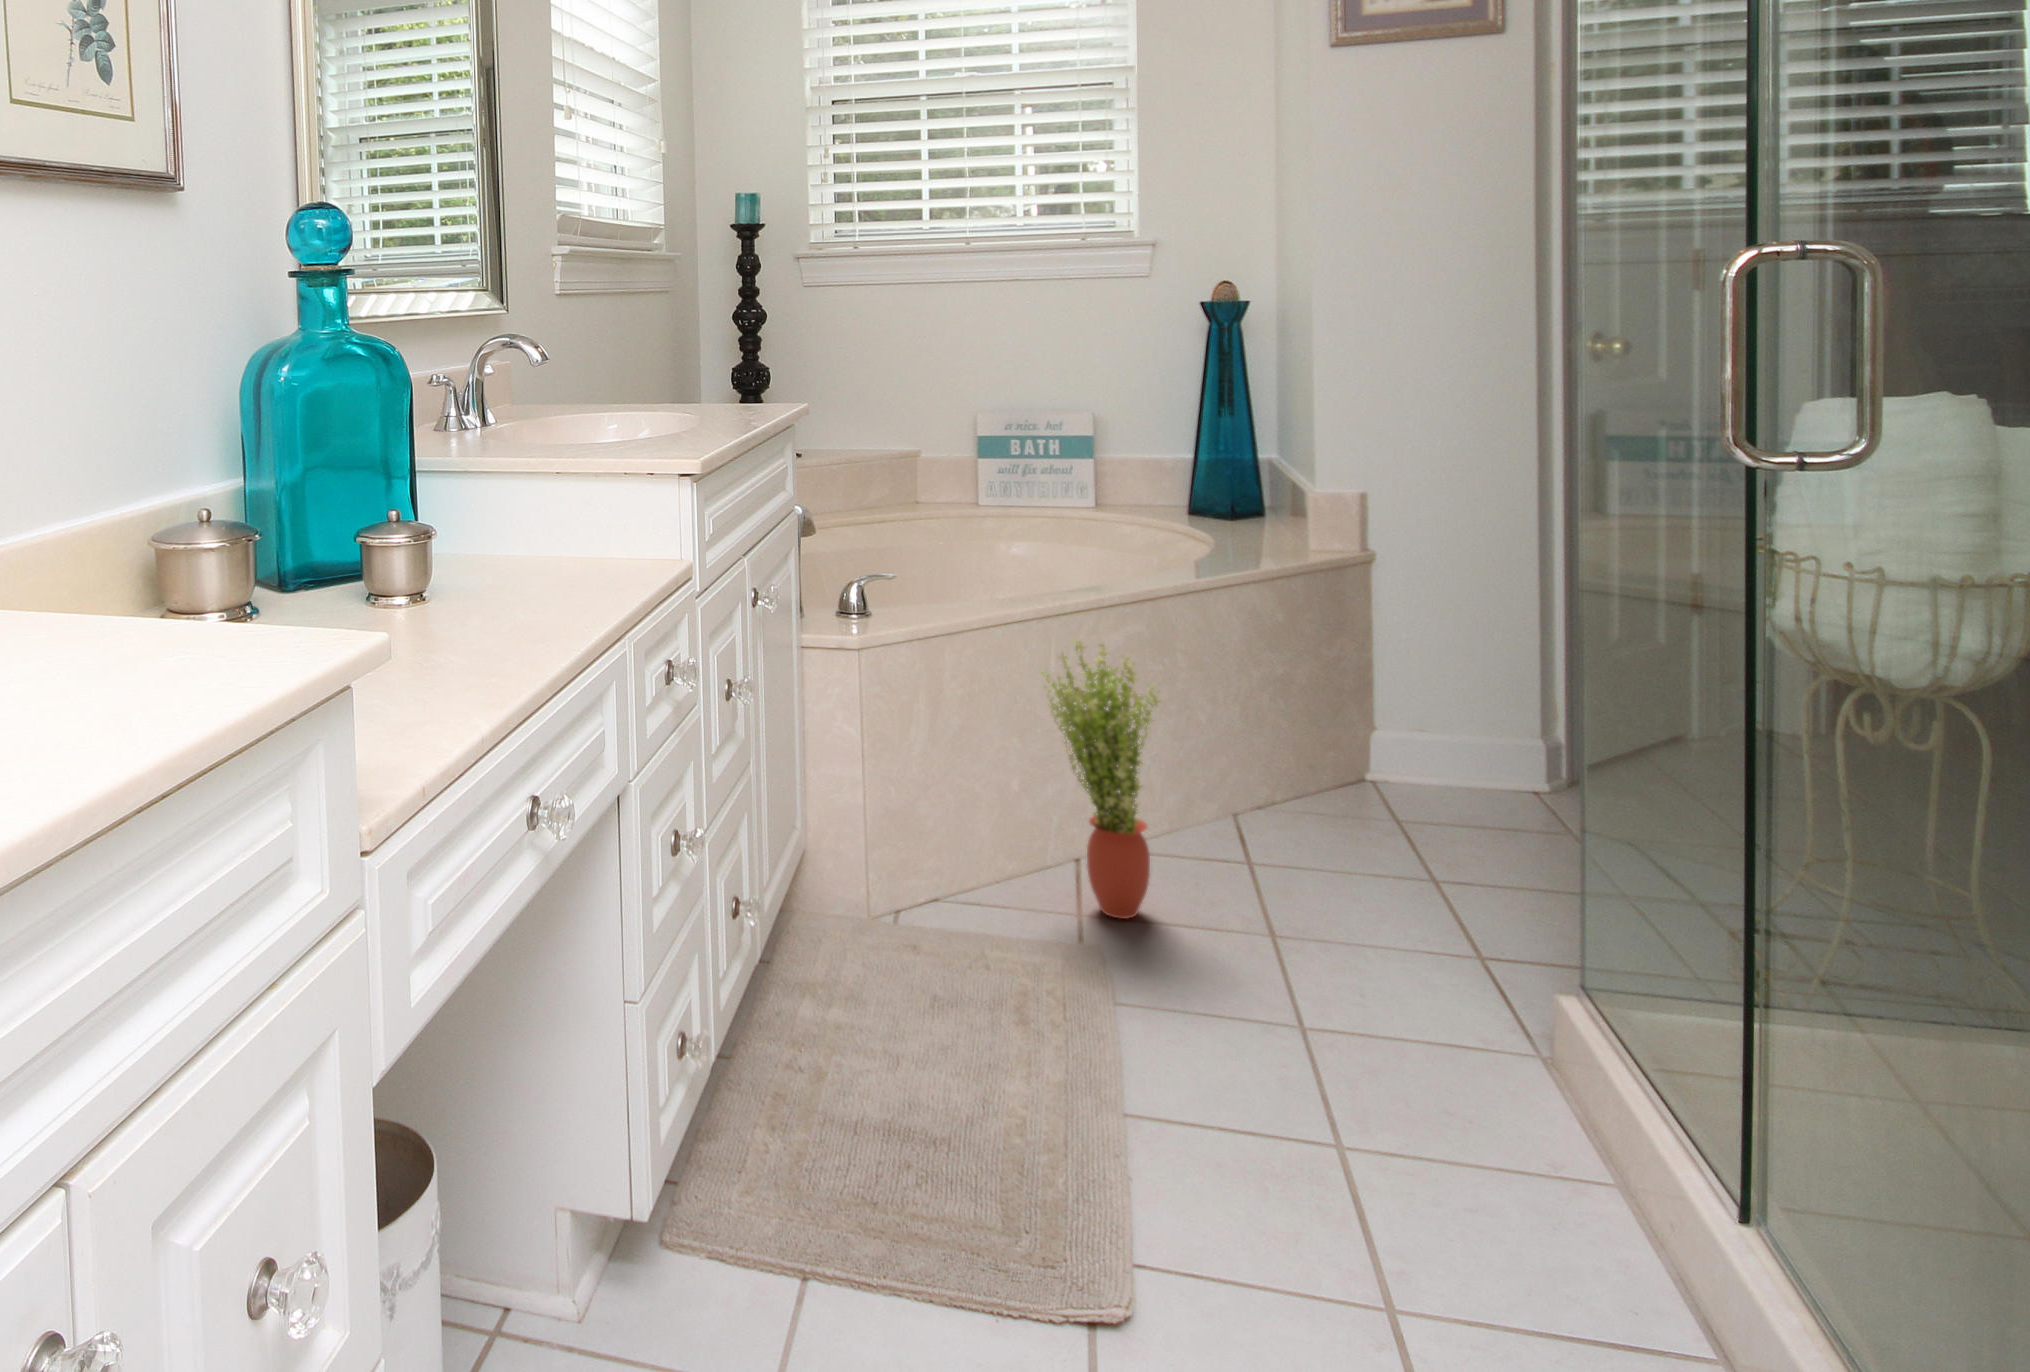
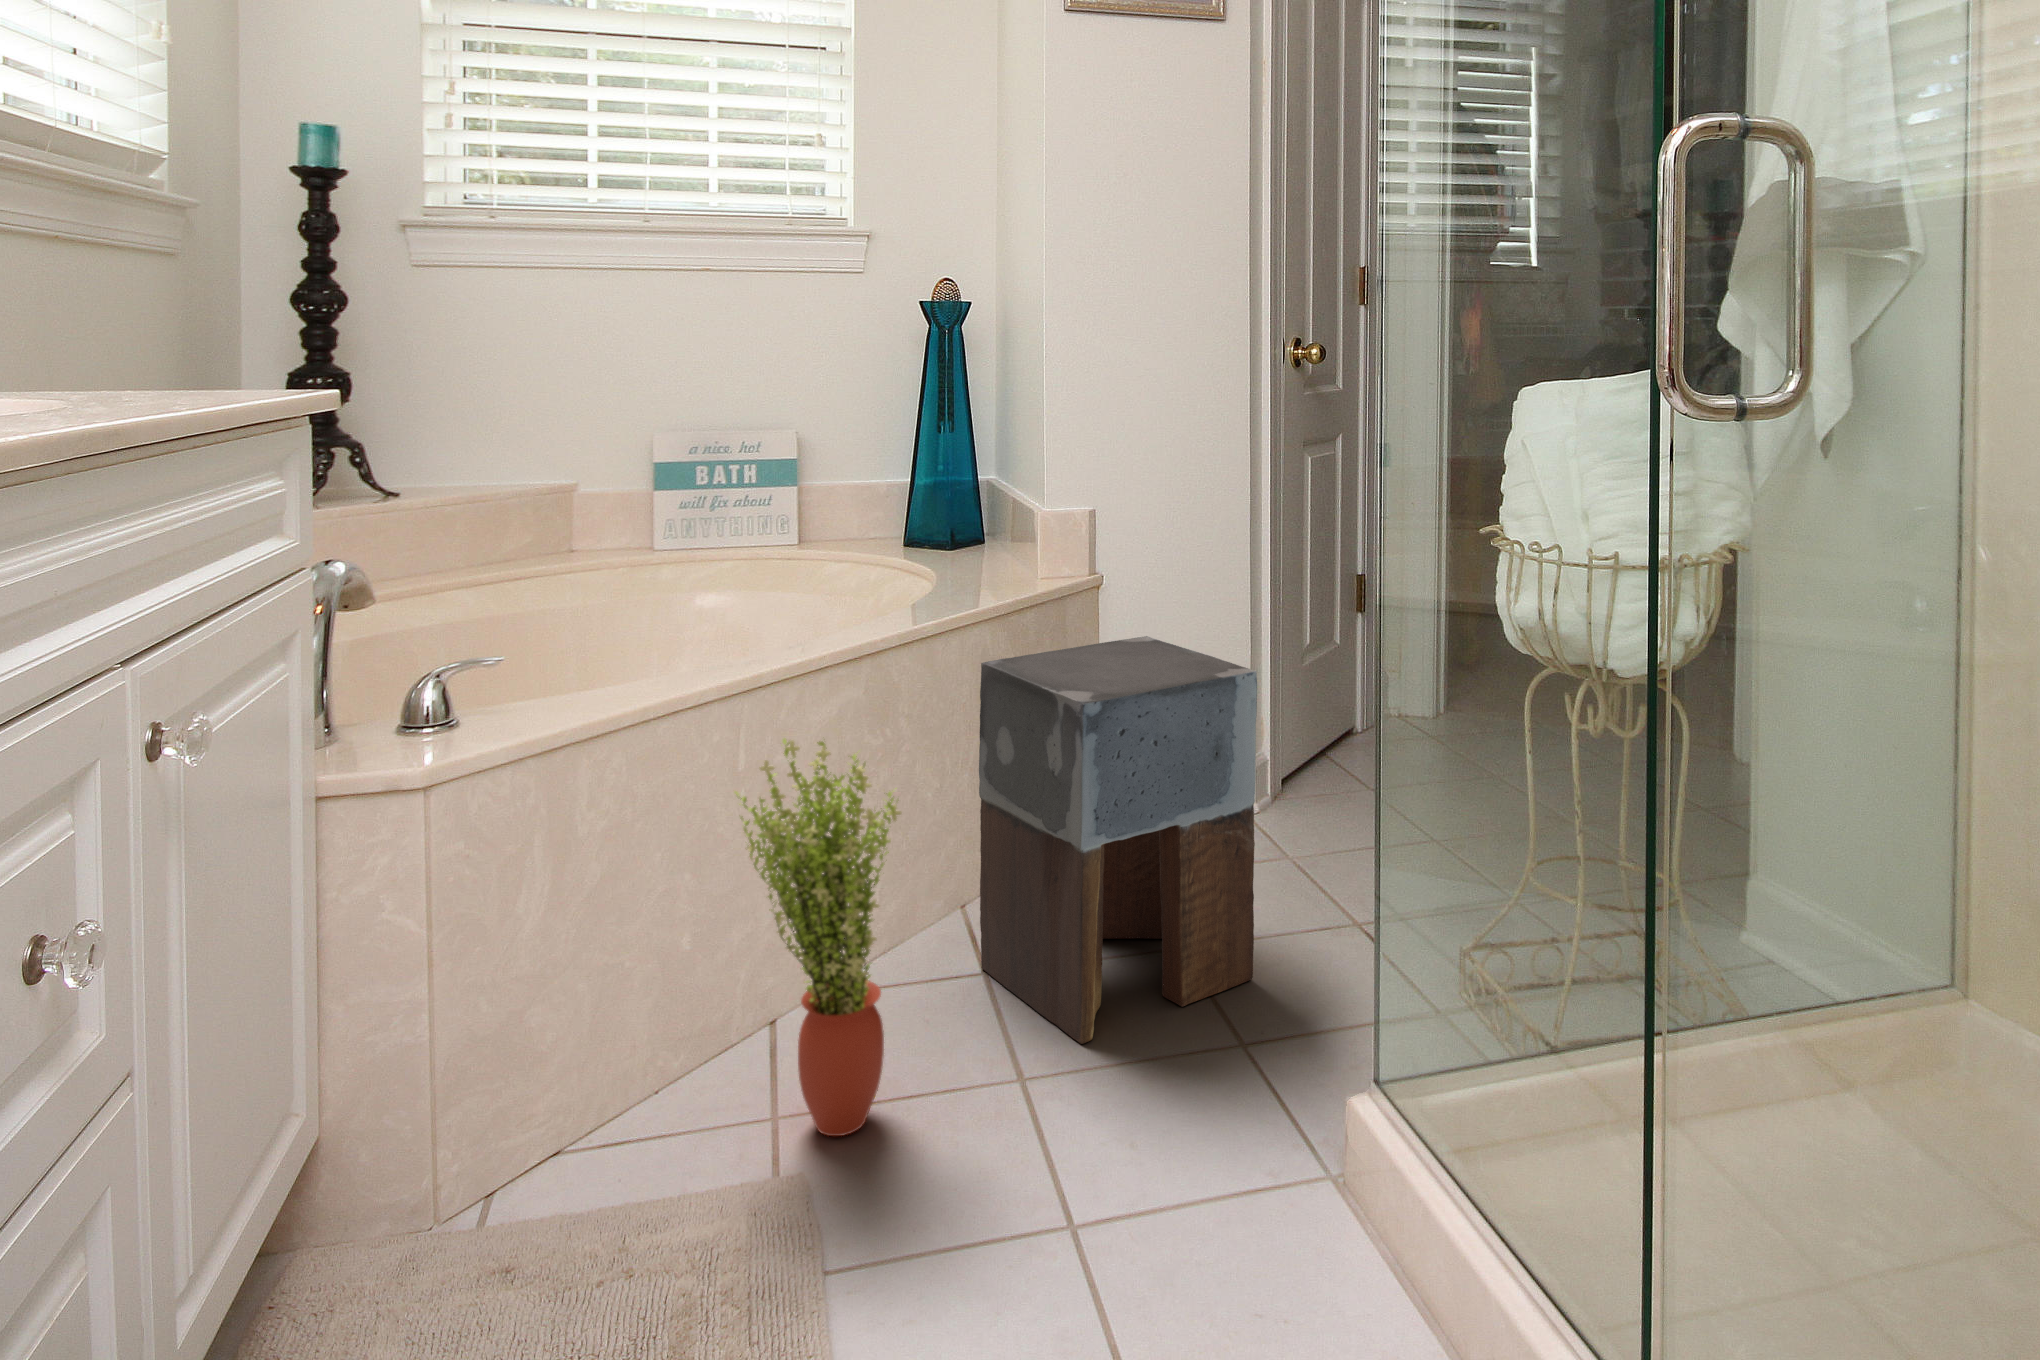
stool: none [1237,604,1498,912] -> present [979,636,1257,1044]

